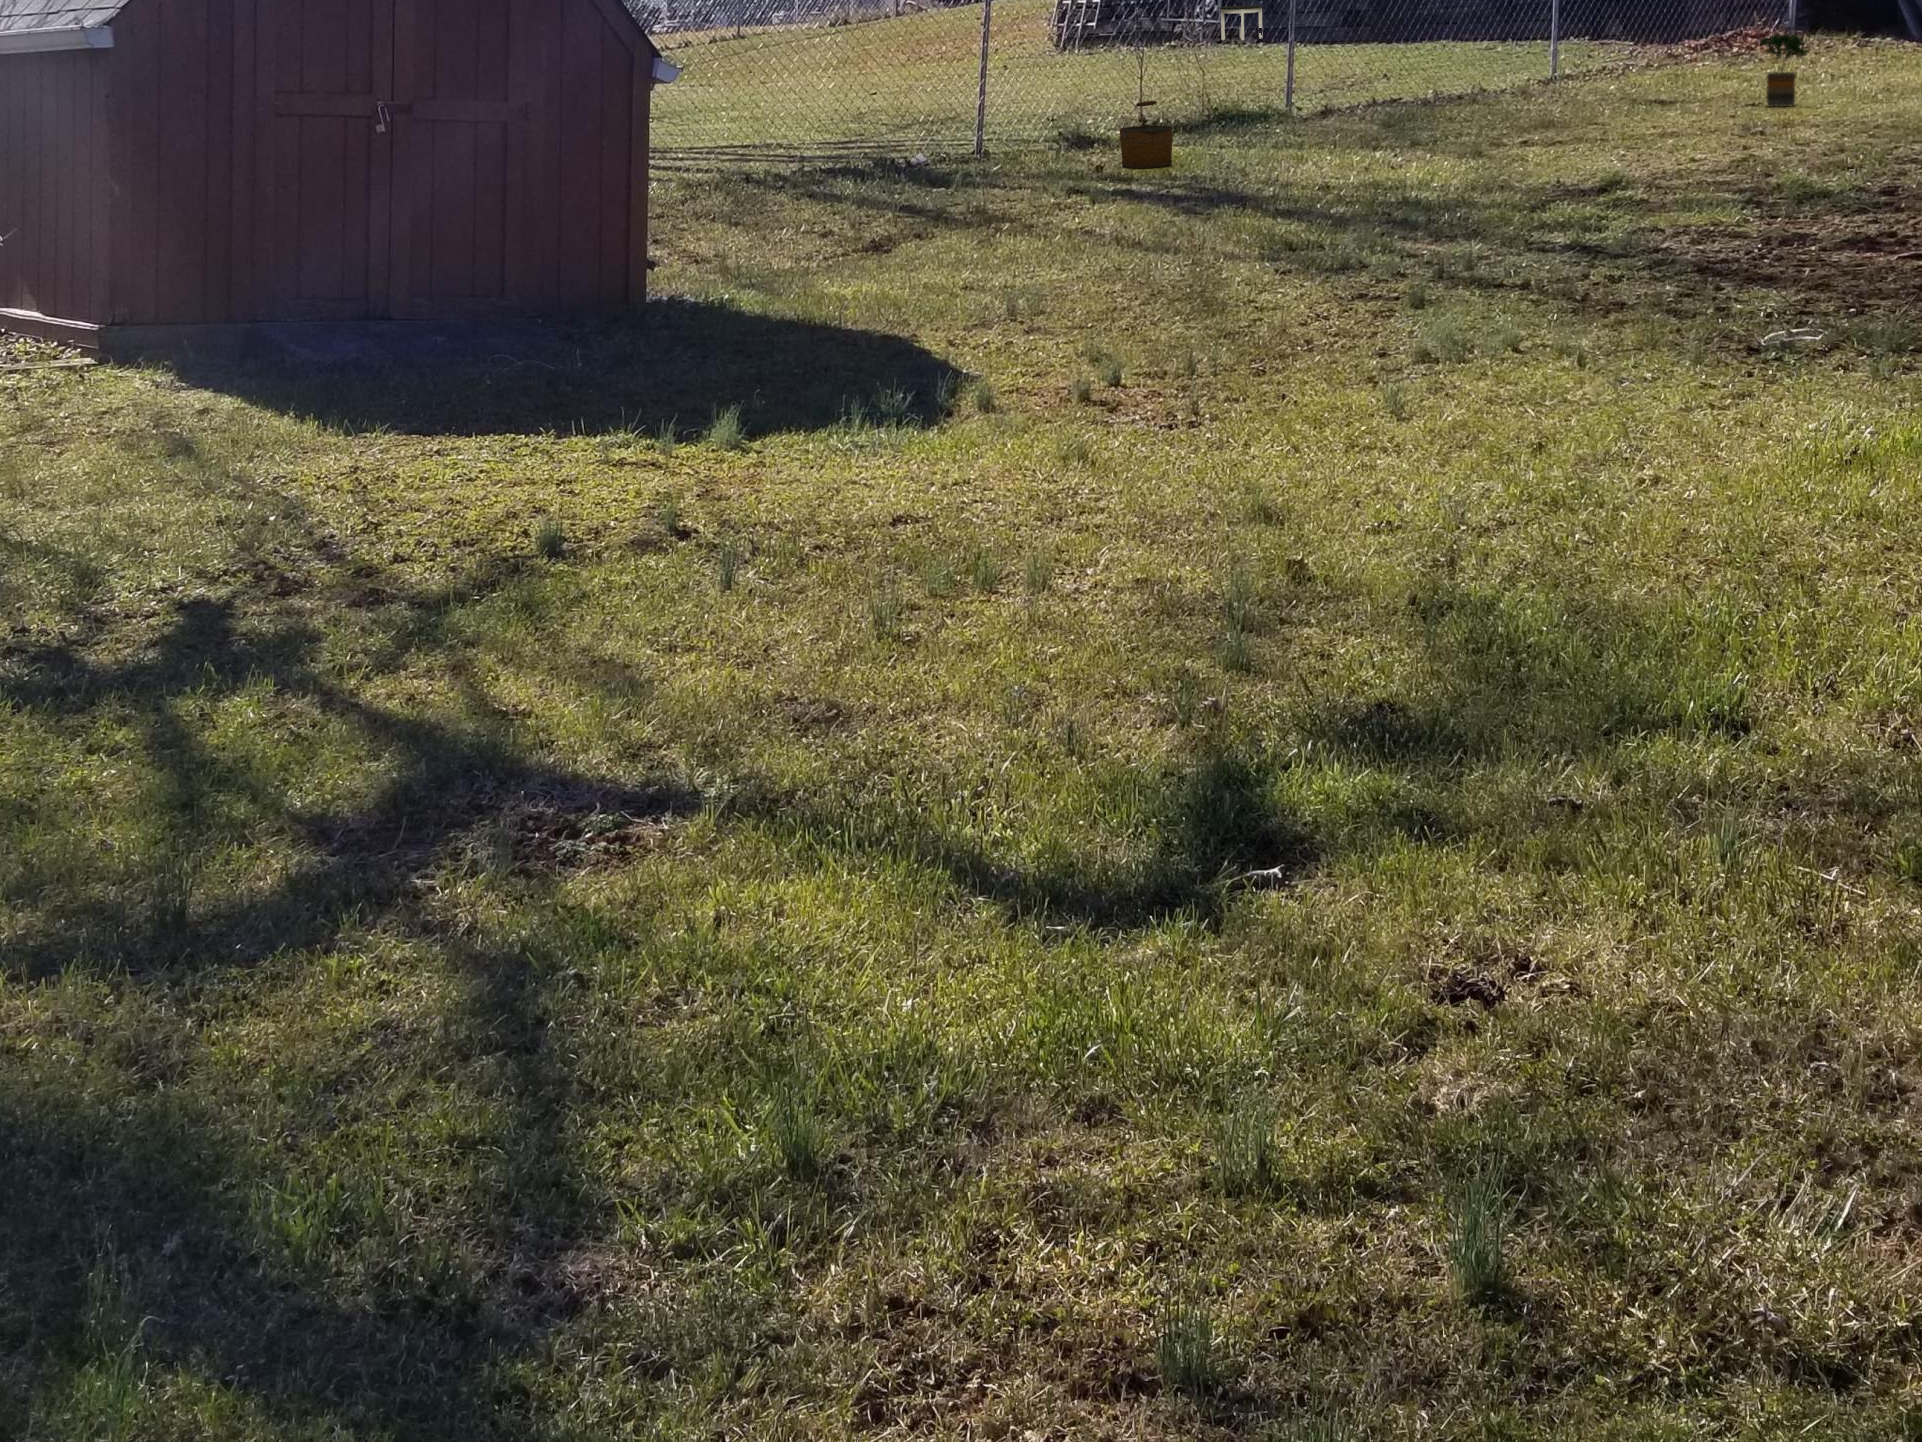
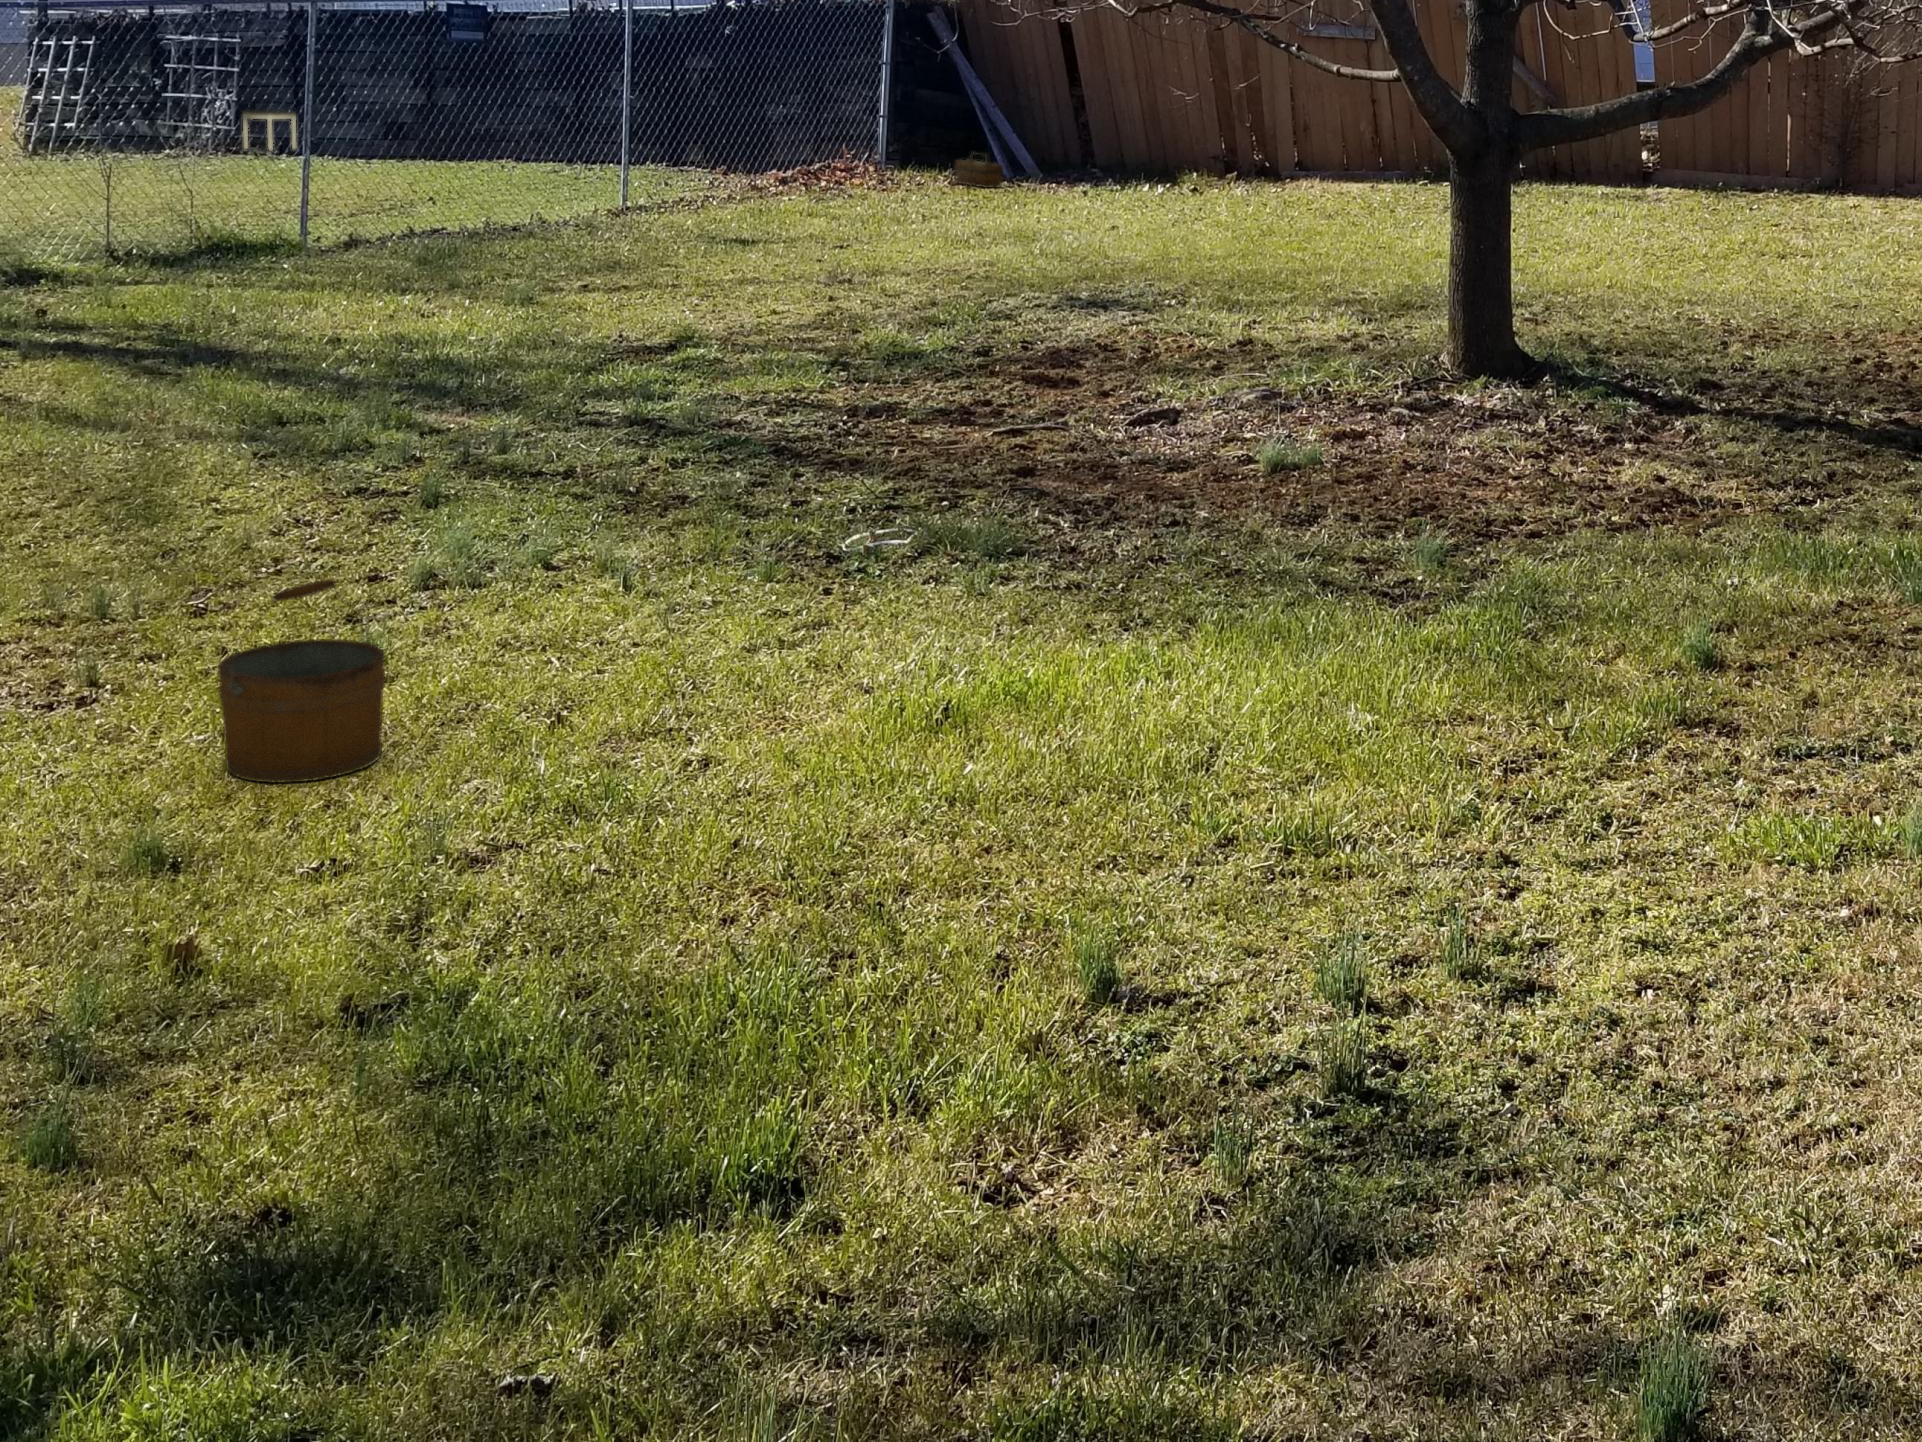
toolbox: none [1857,12,1910,47] -> present [955,157,1003,188]
potted tree: present [1760,34,1808,107] -> none [851,171,906,250]
bucket: present [1119,101,1173,168] -> present [218,579,385,783]

